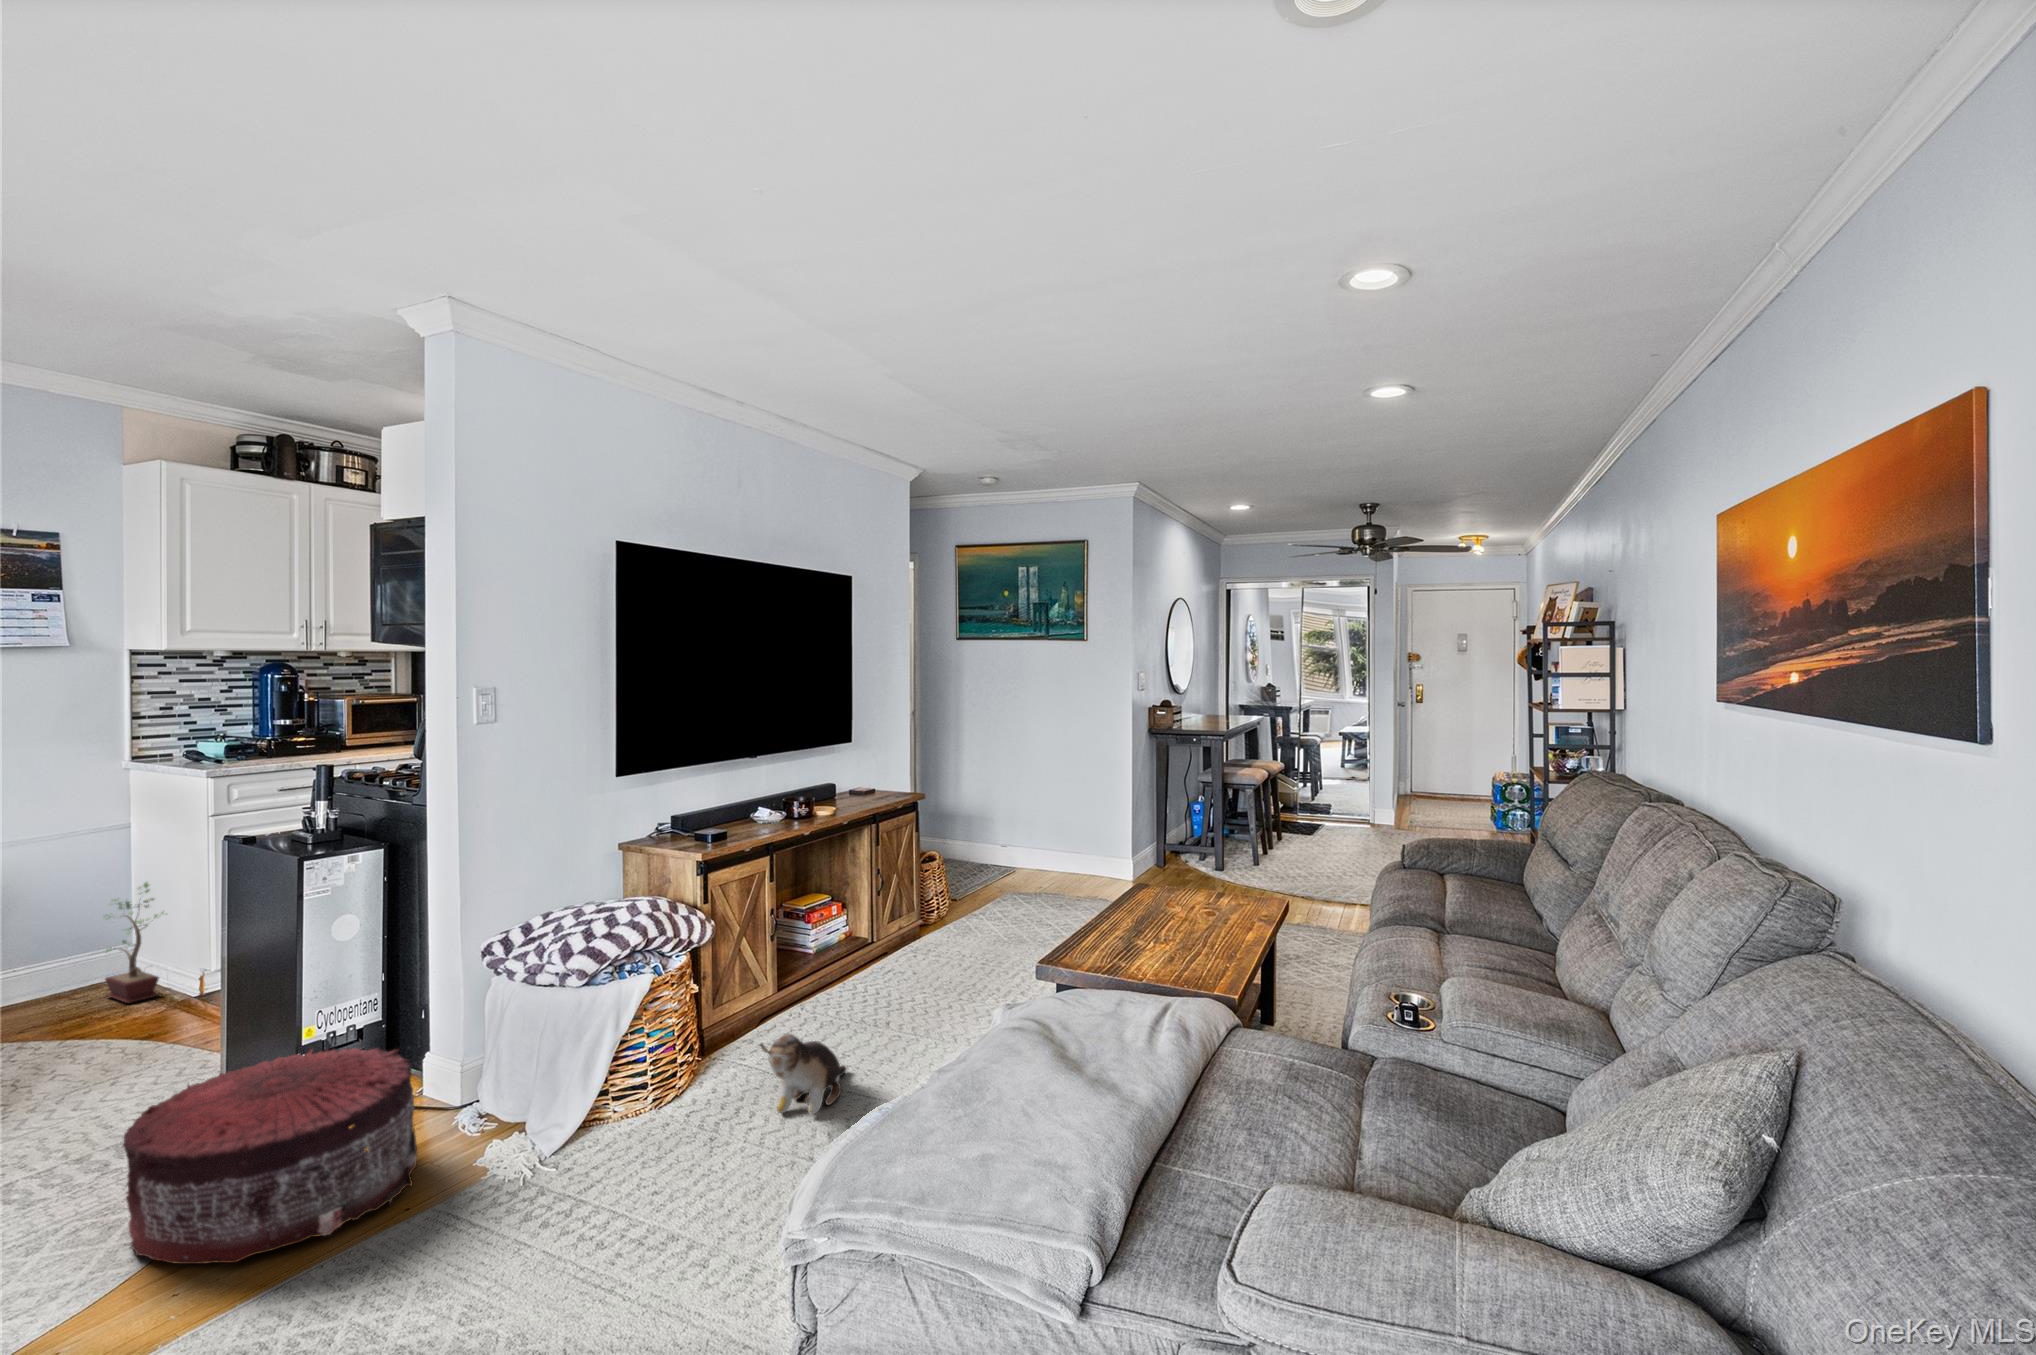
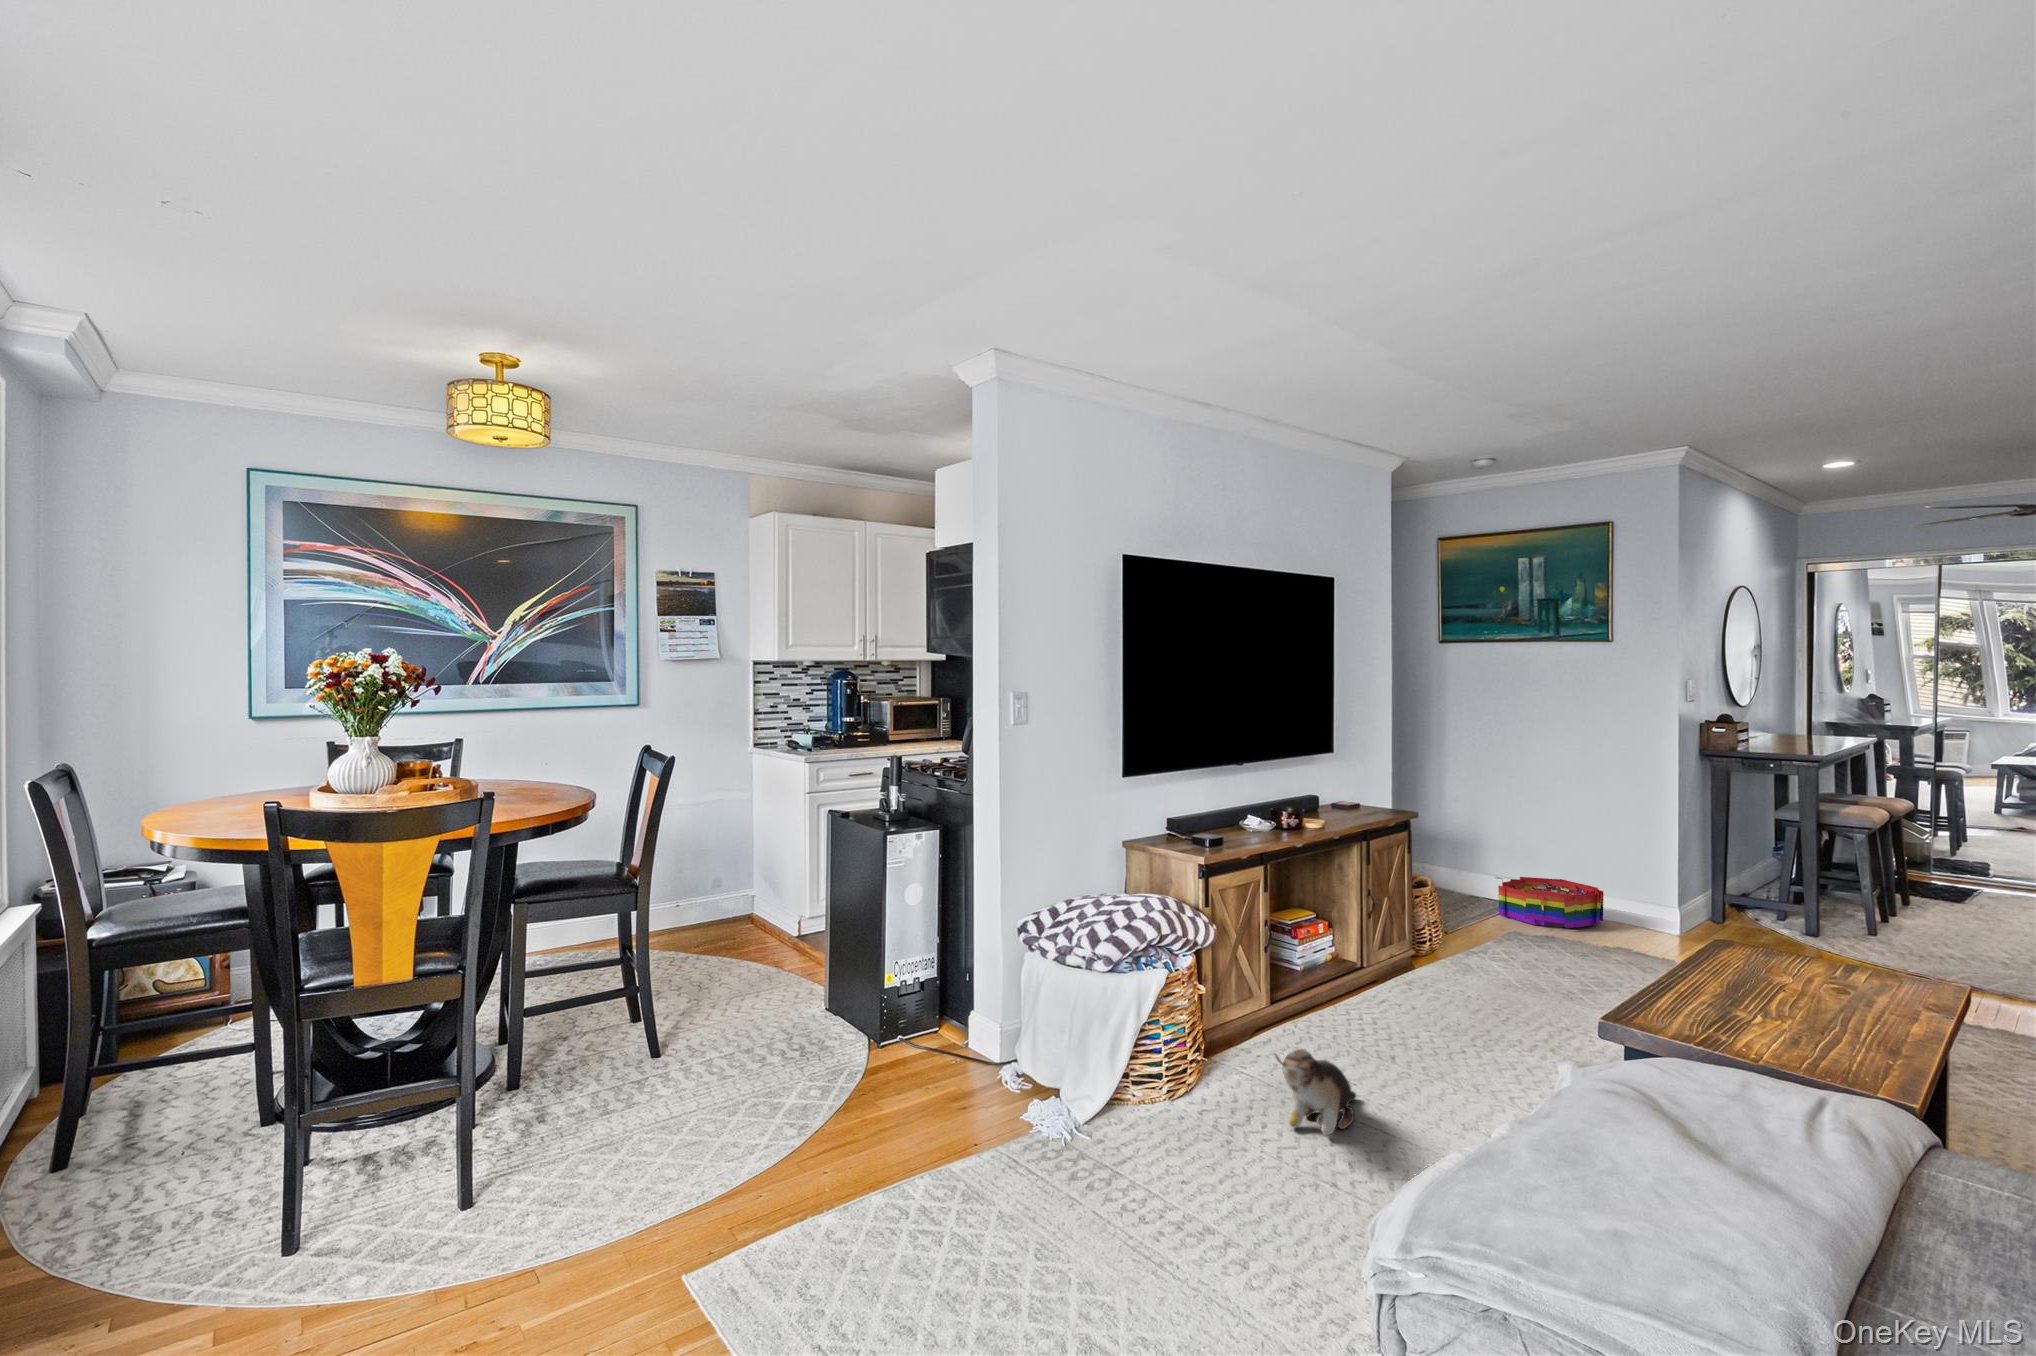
storage bin: none [995,843,1076,886] -> present [1498,877,1603,928]
potted plant: present [105,882,167,1003] -> none [733,844,778,941]
pouf: present [123,1048,417,1264] -> none [781,995,978,1162]

